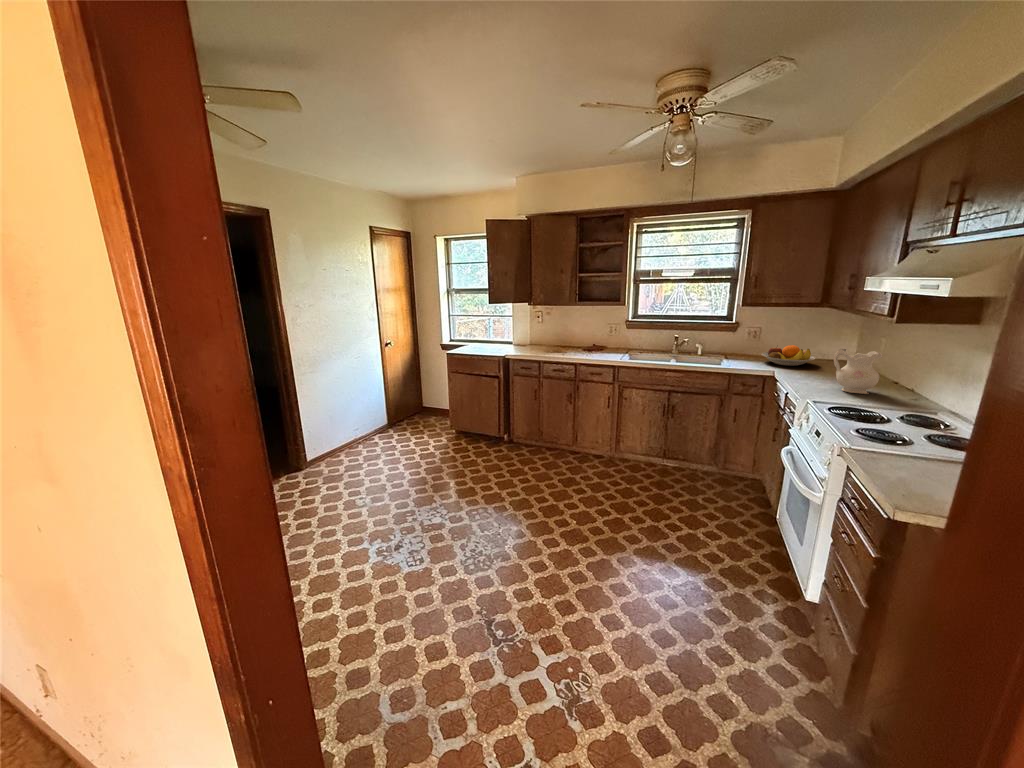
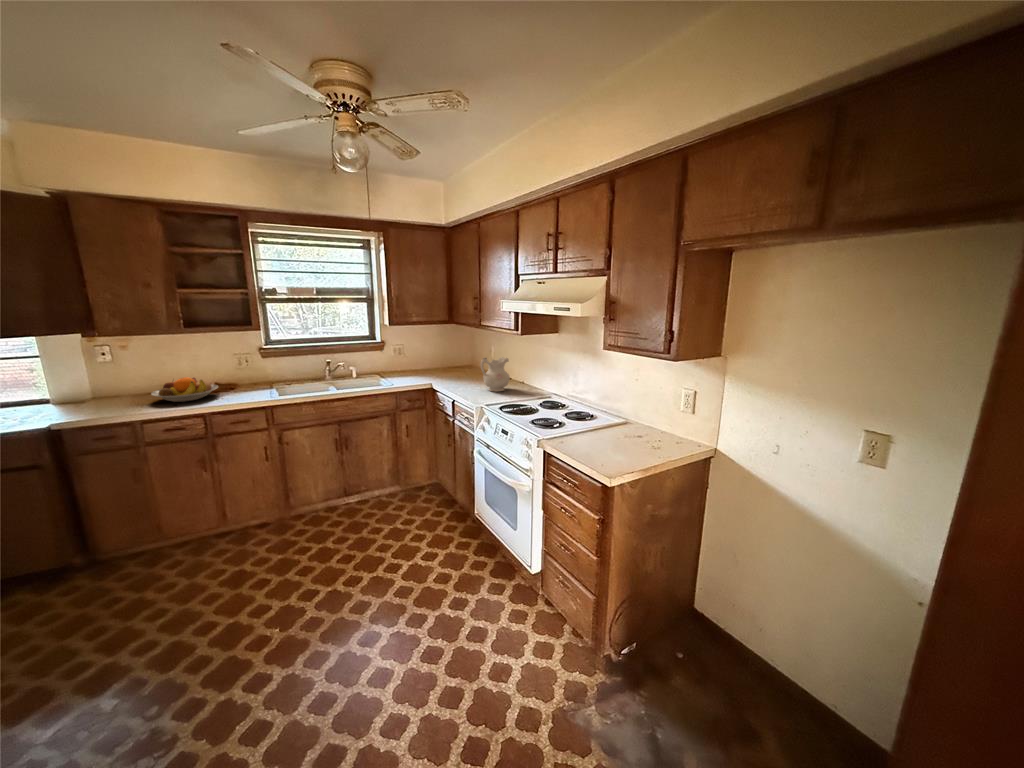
fruit bowl: present [761,345,815,366] -> present [151,377,218,402]

